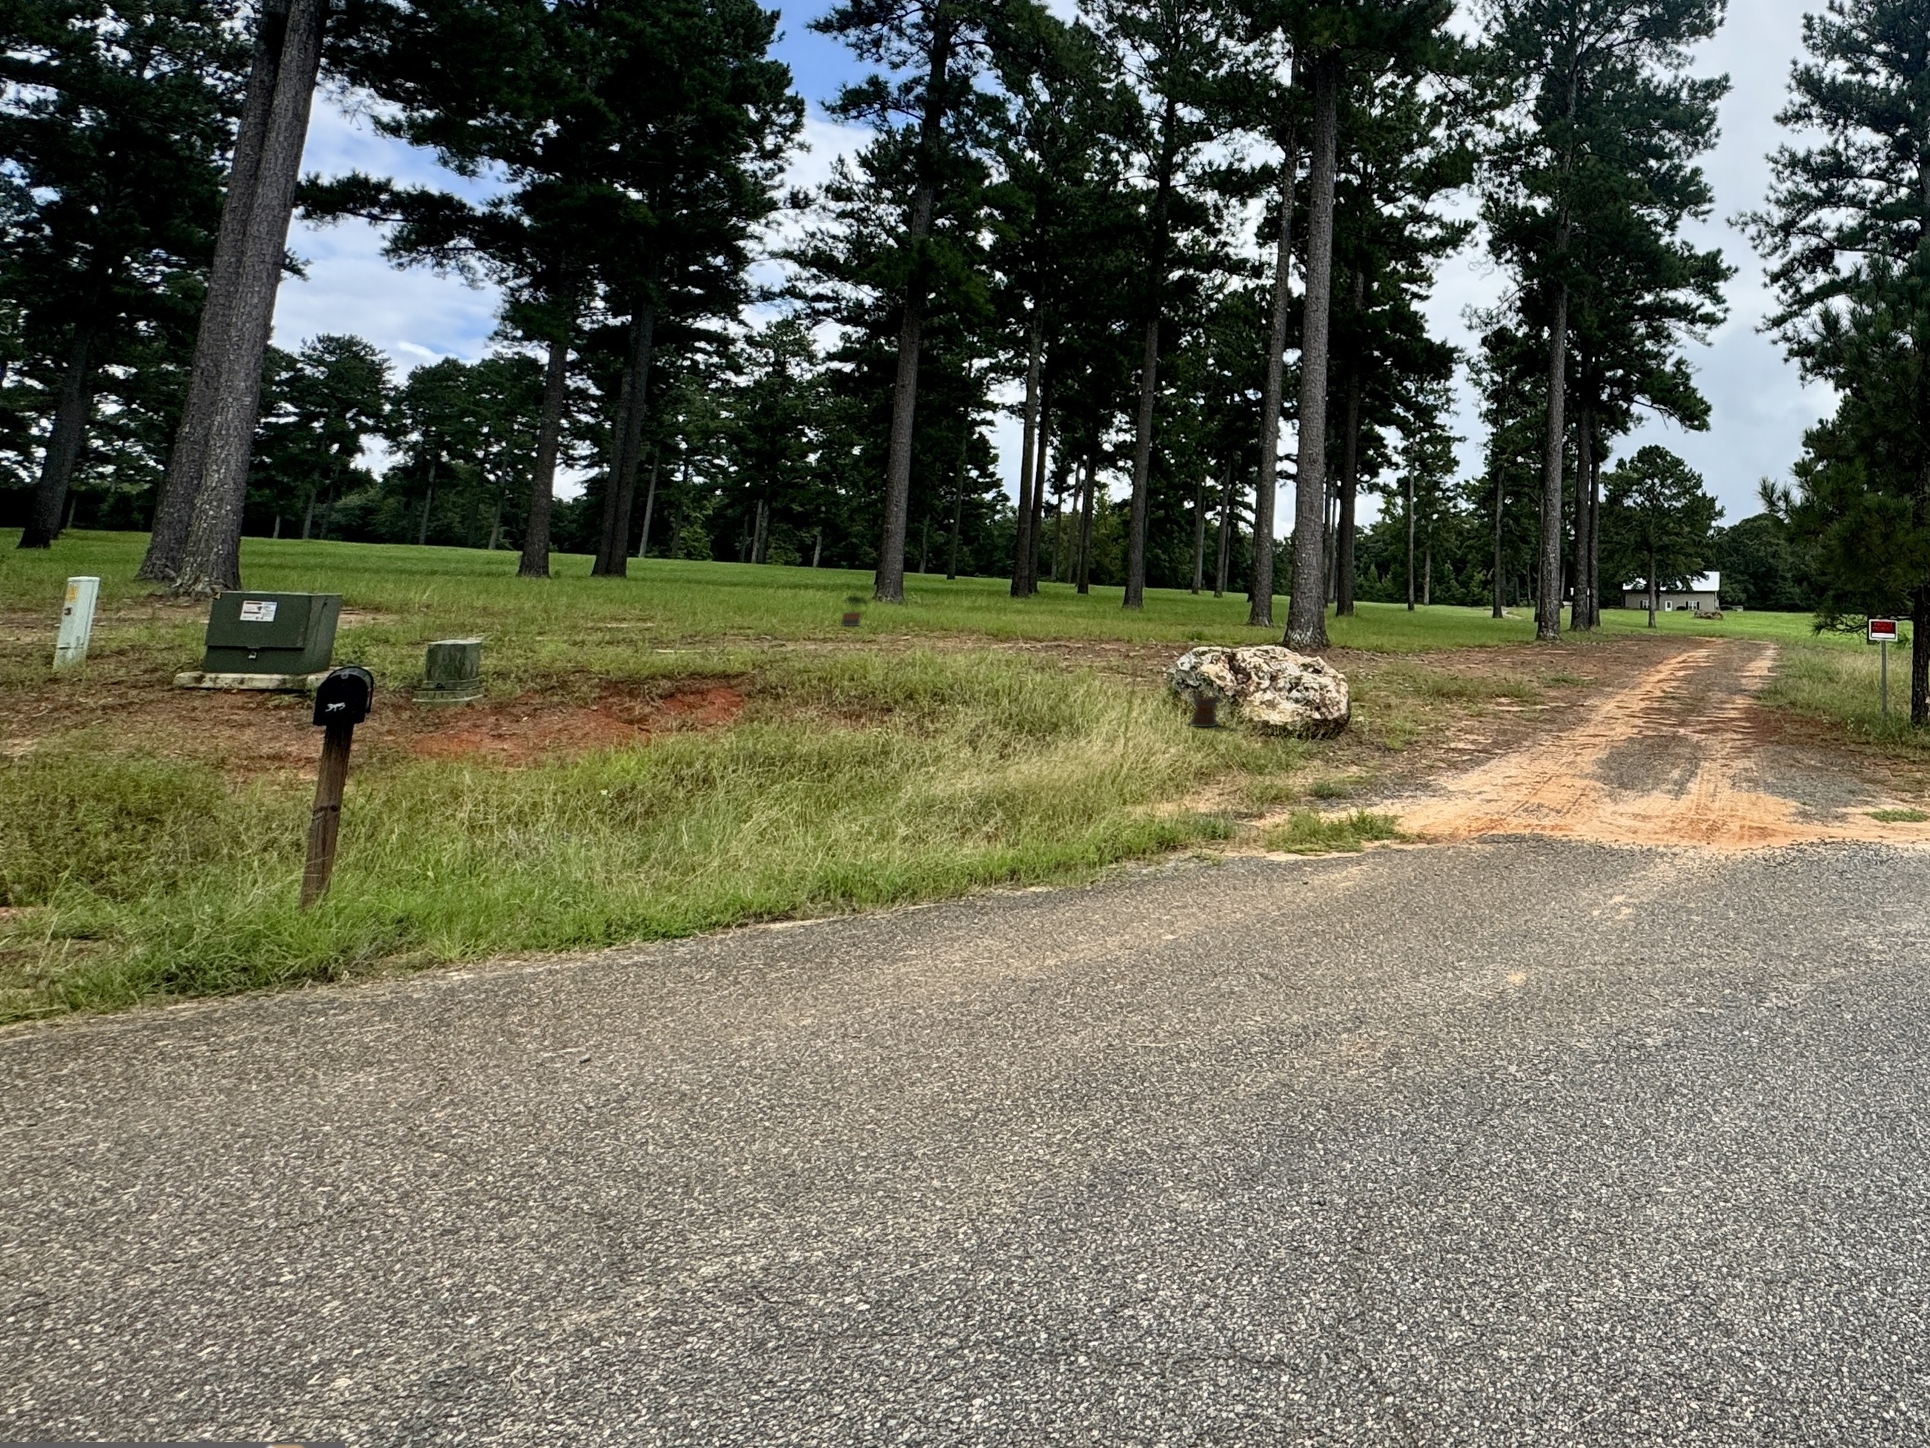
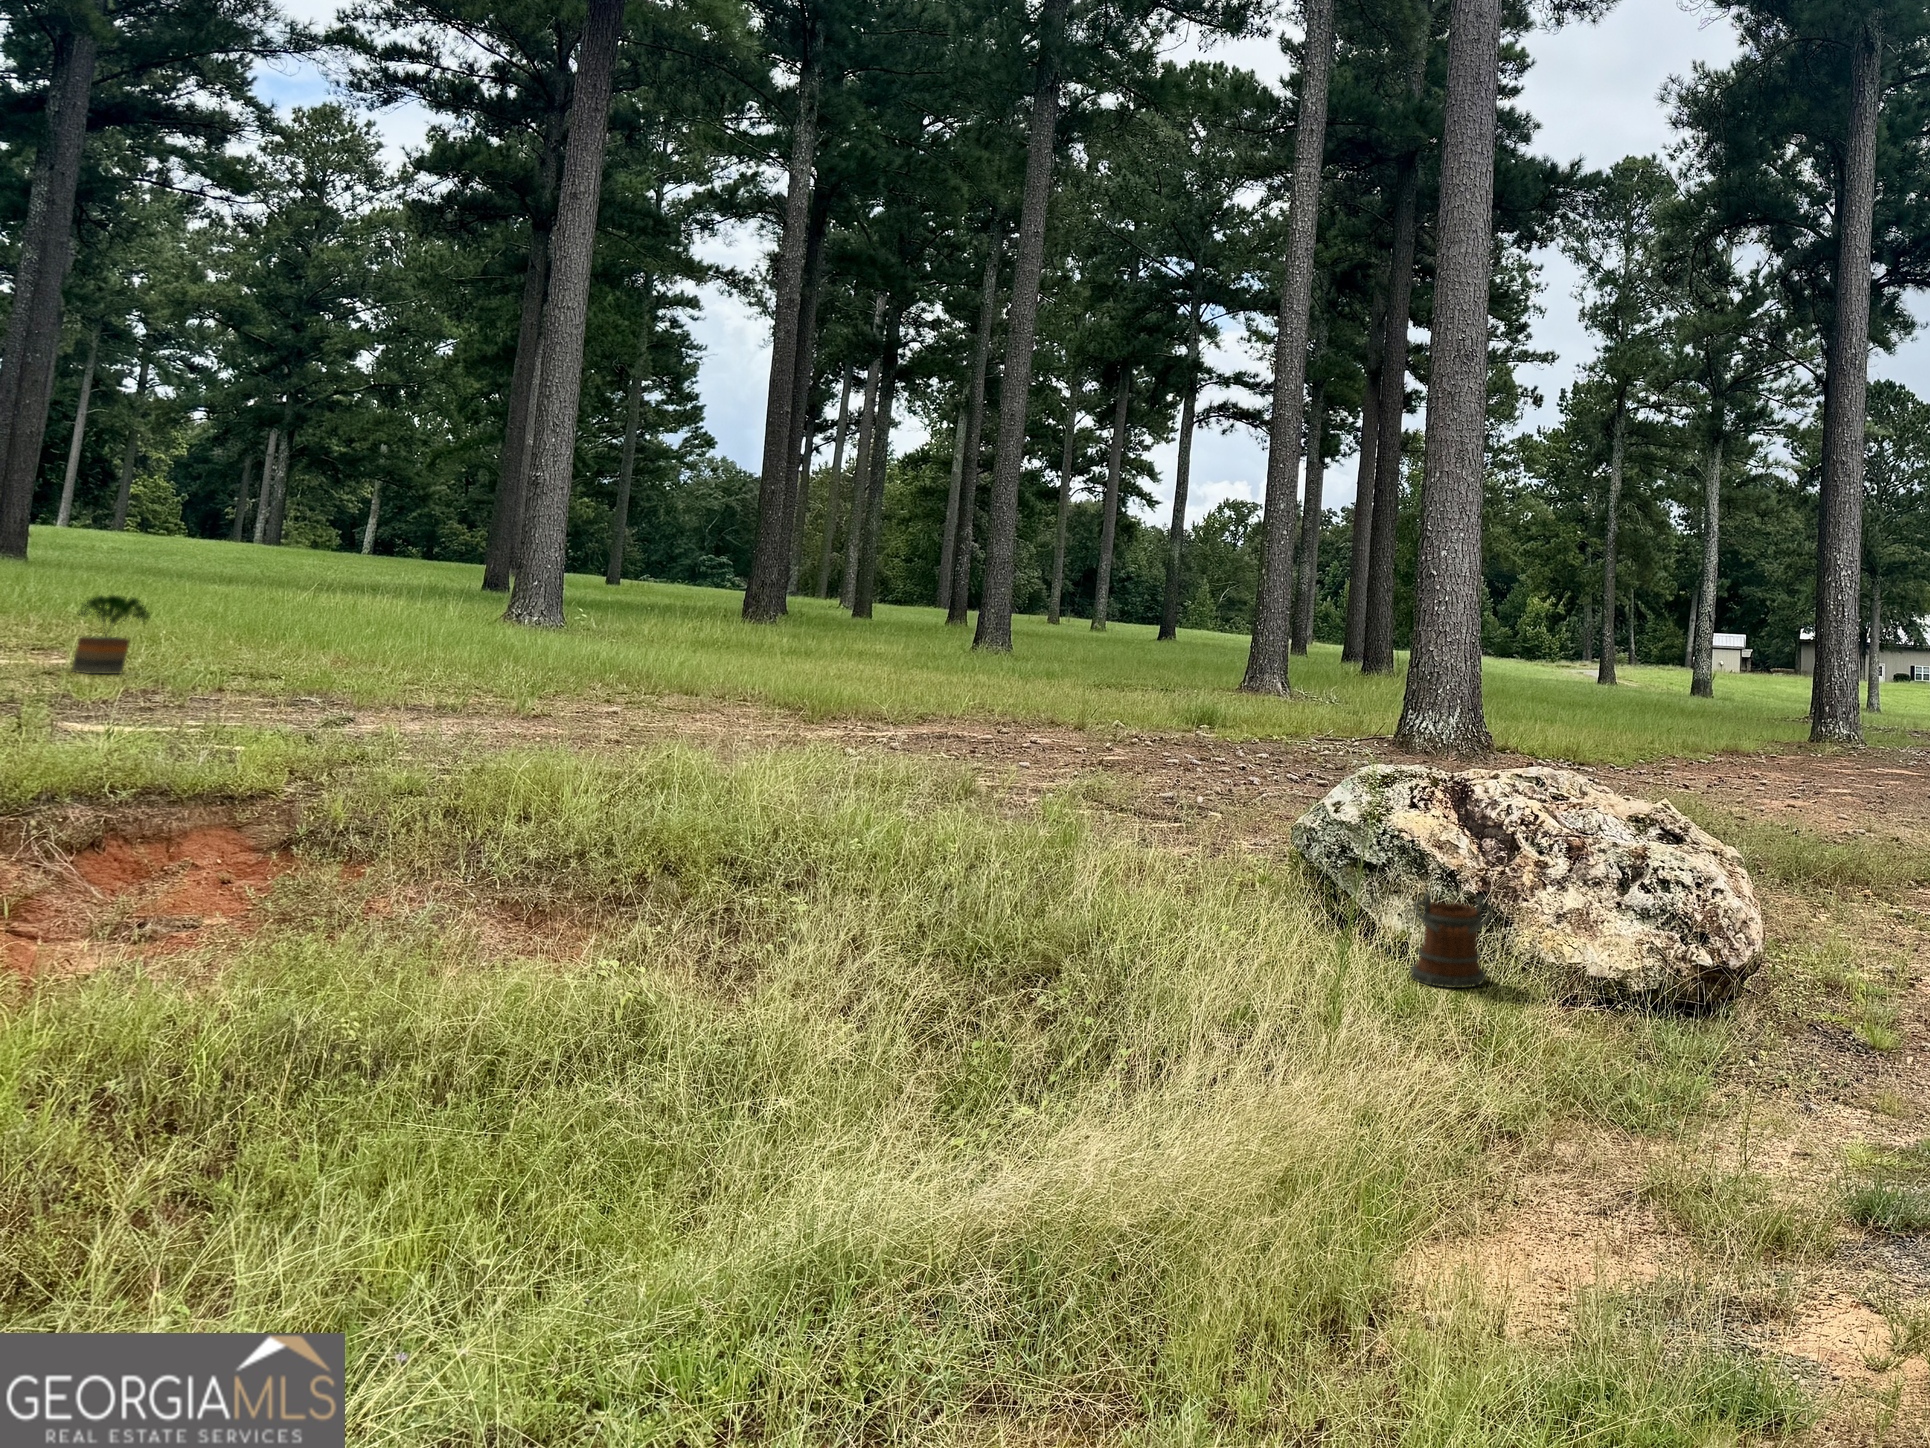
potted tree: present [841,596,867,626] -> present [72,595,150,674]

